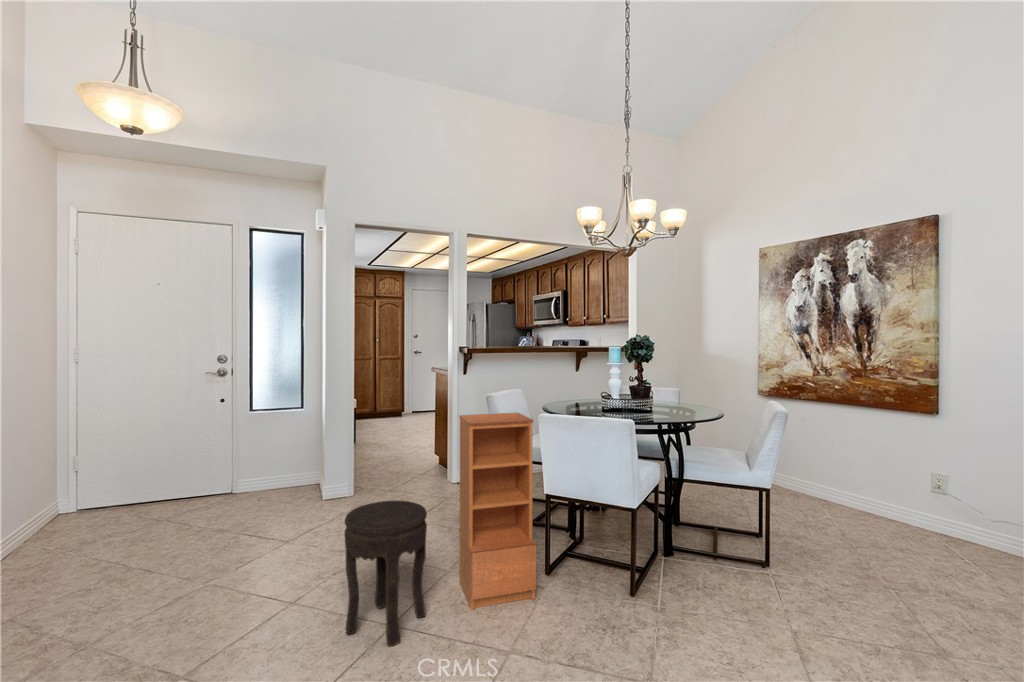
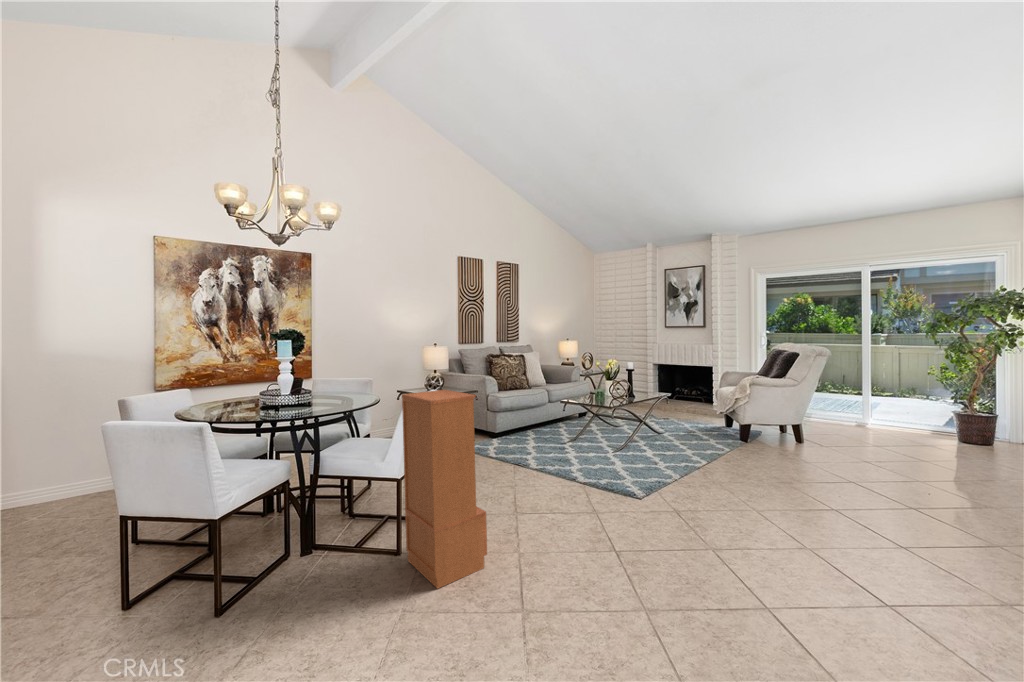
side table: present [344,501,427,647] -> none [492,477,575,625]

